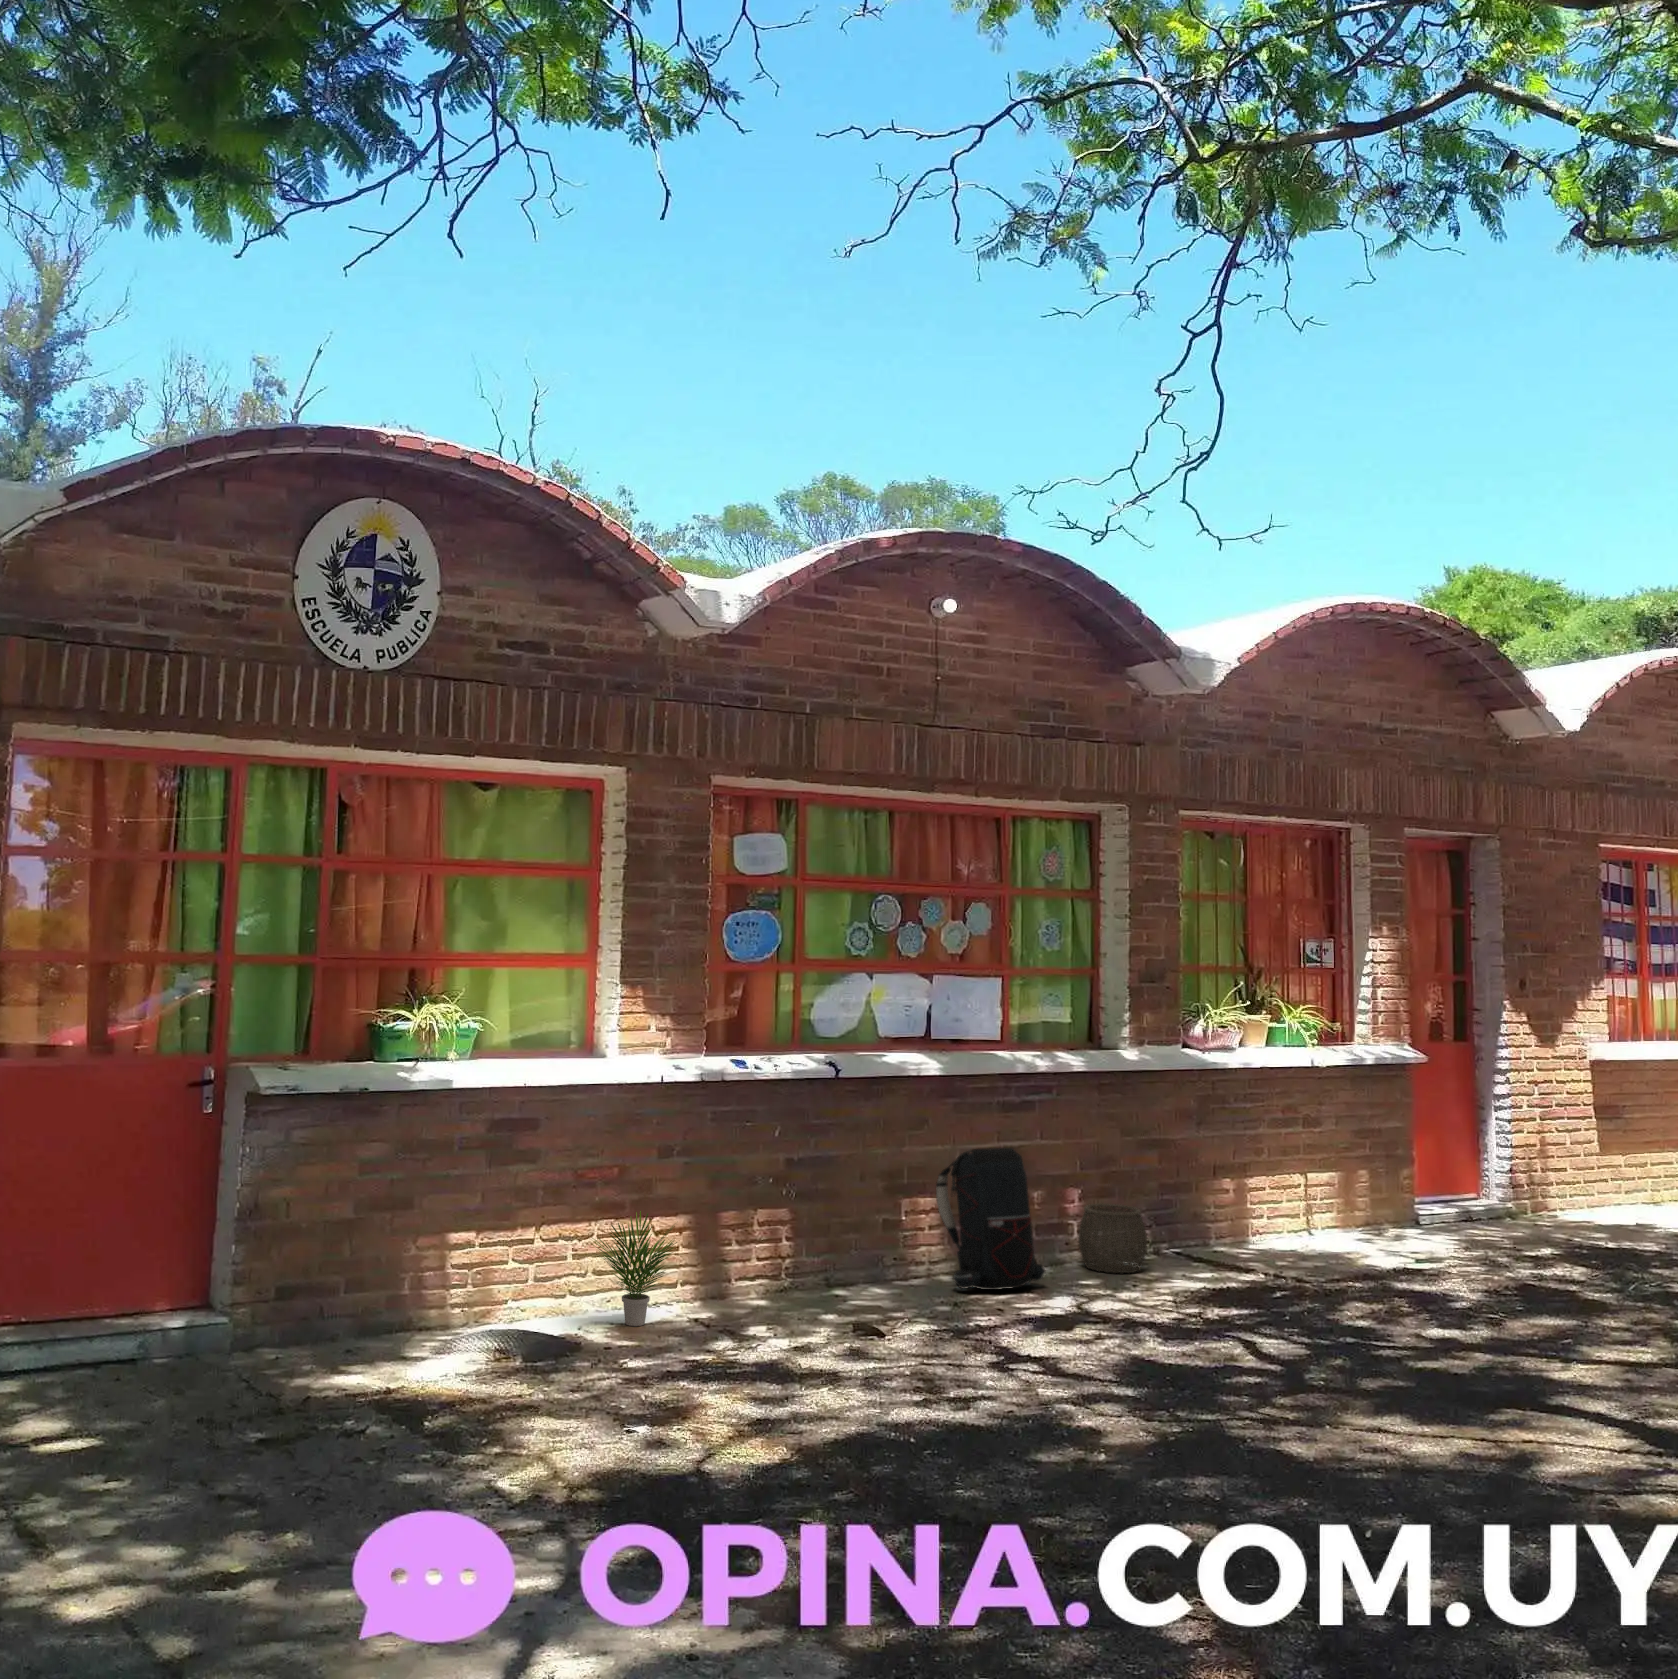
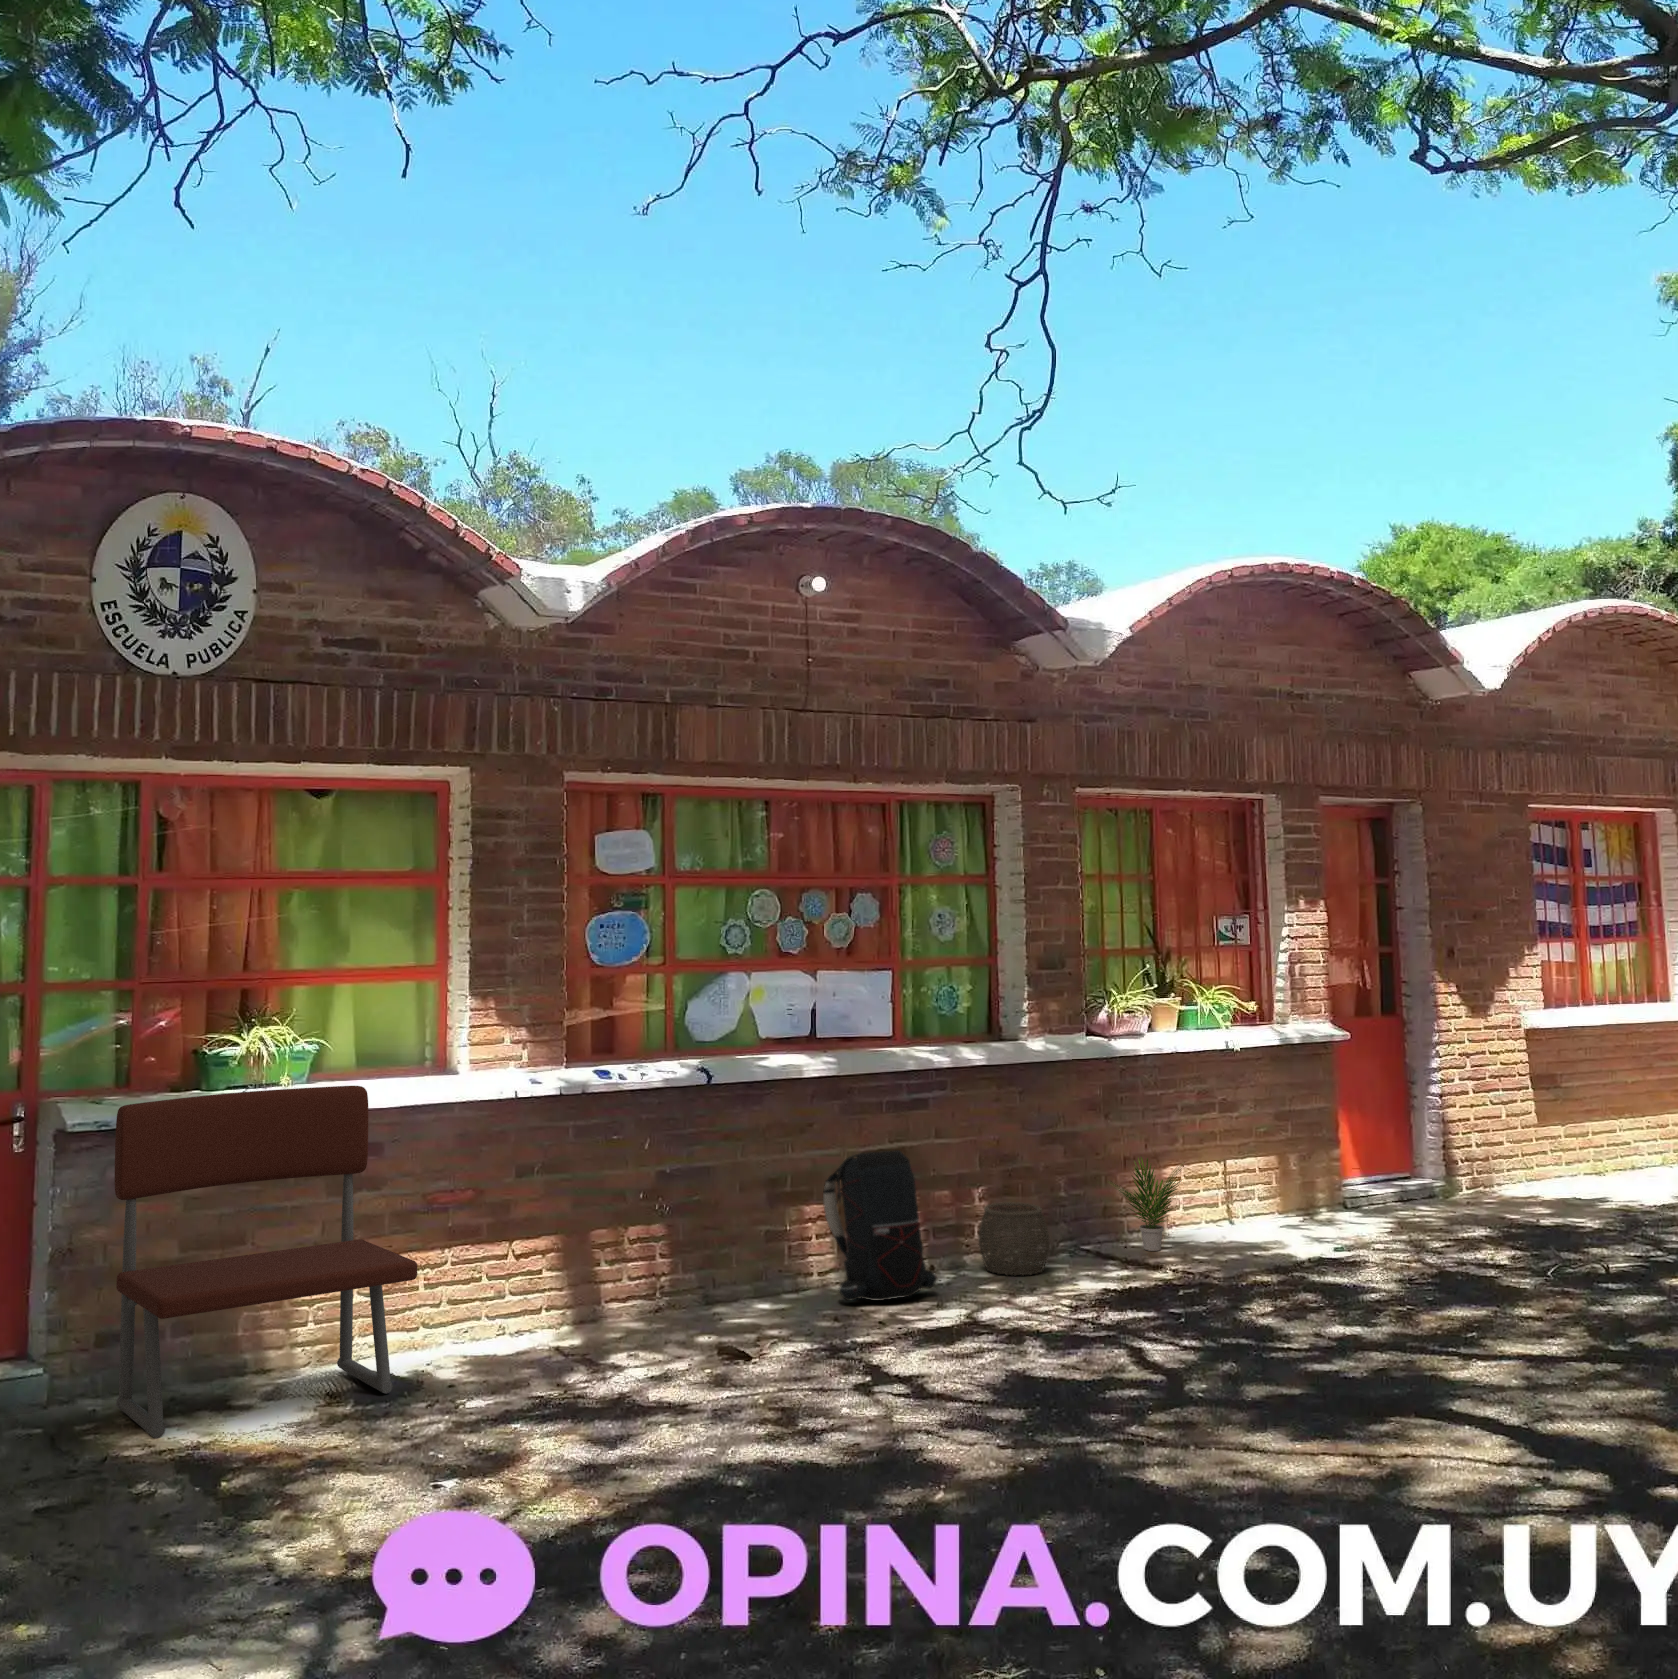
bench: none [302,1063,585,1381] -> present [115,1086,417,1438]
potted plant: present [593,1211,677,1326] -> present [1113,1157,1184,1251]

